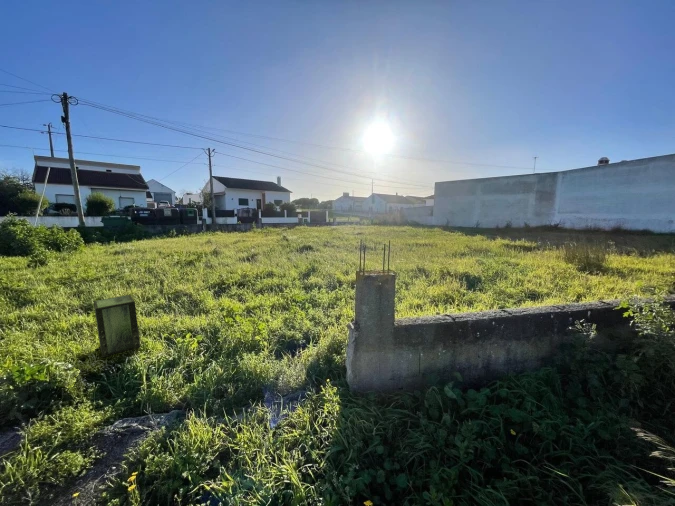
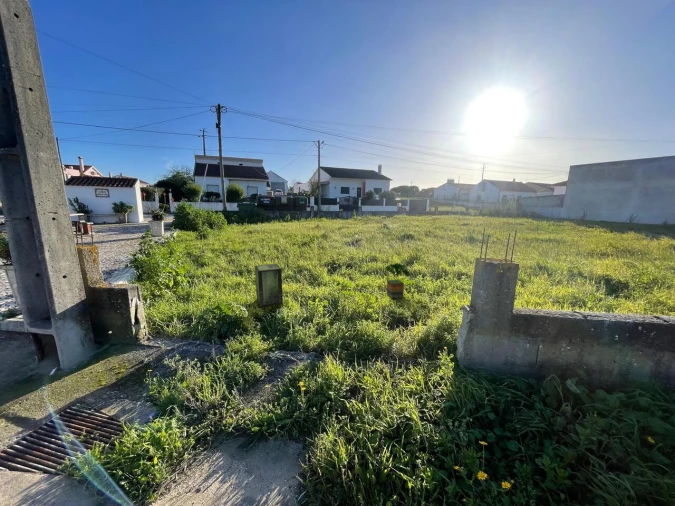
potted tree: none [274,279,302,319] -> present [386,263,410,298]

